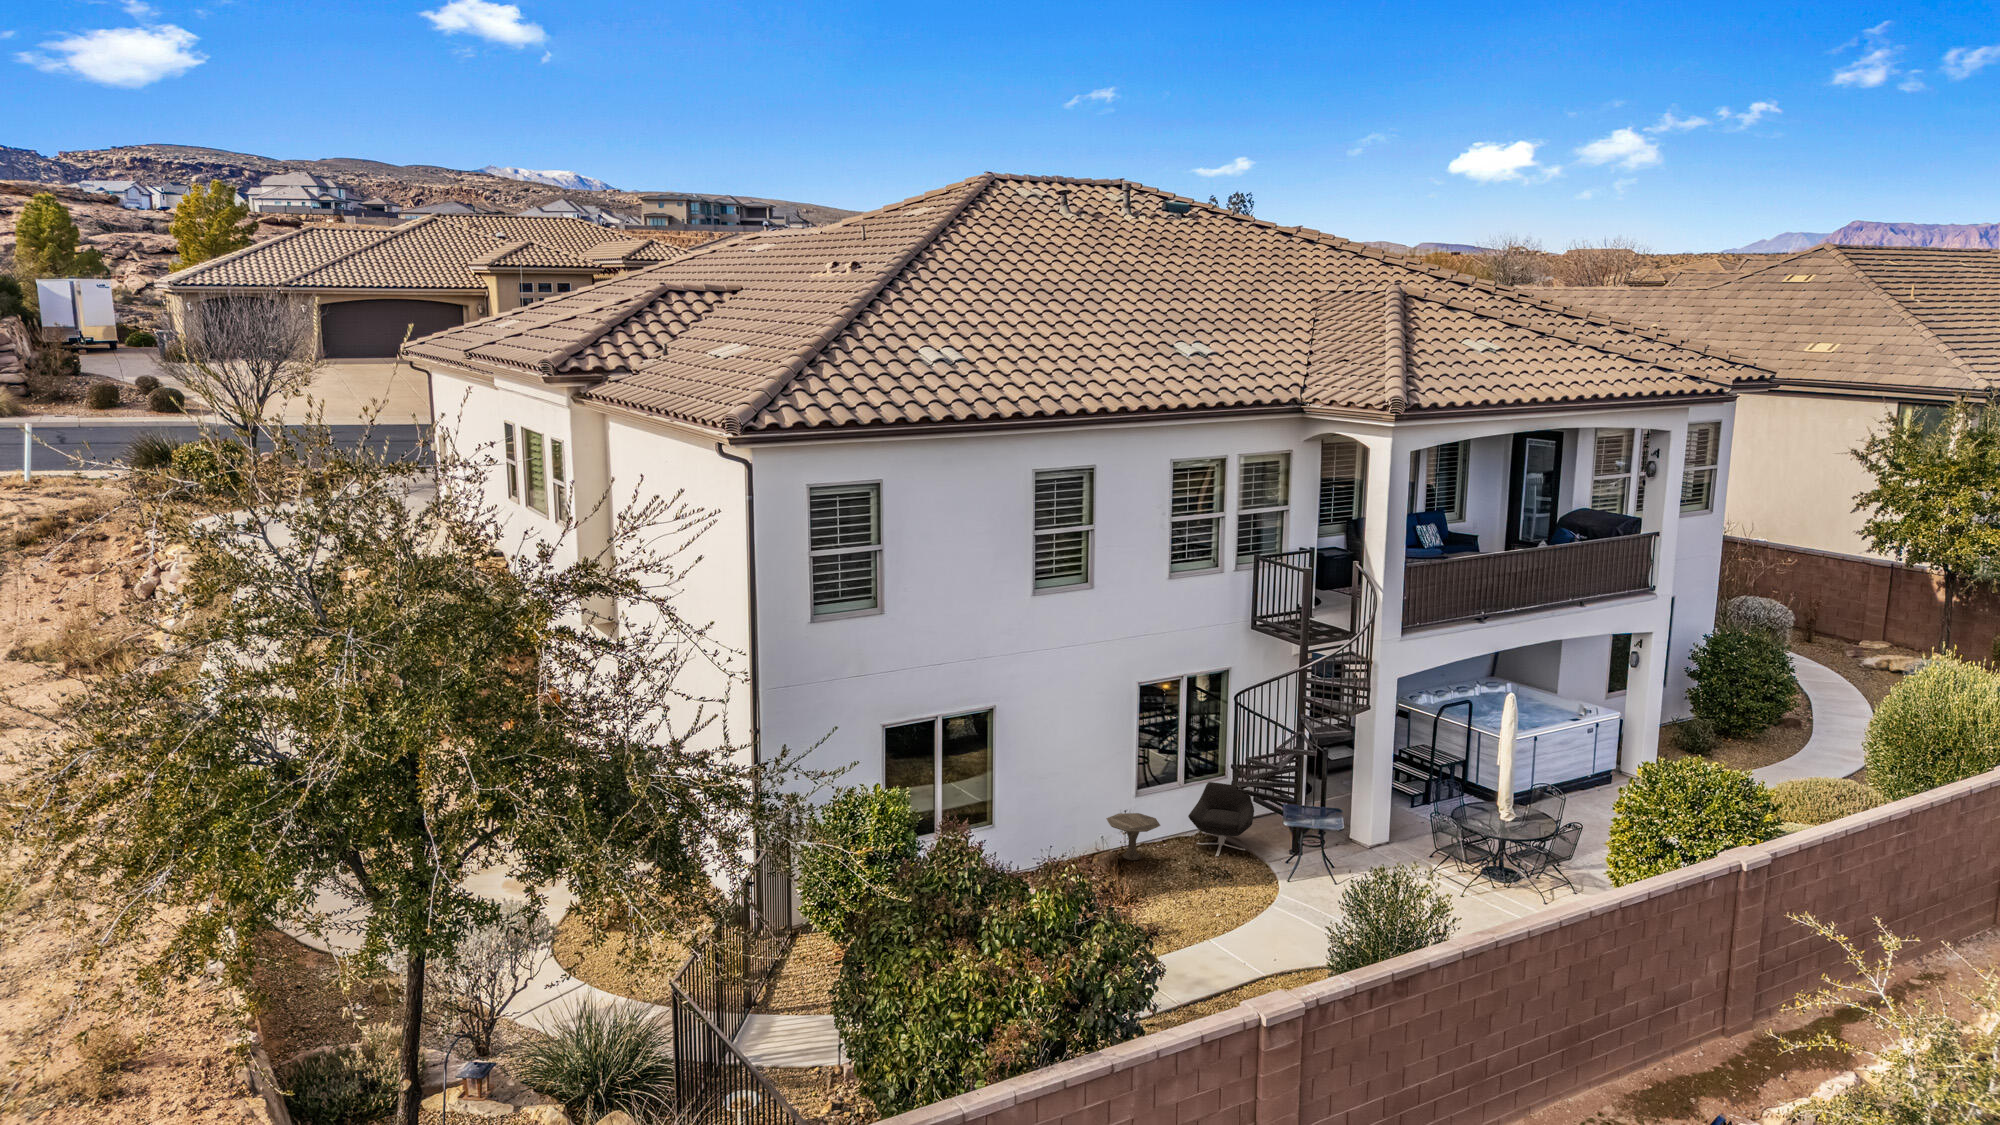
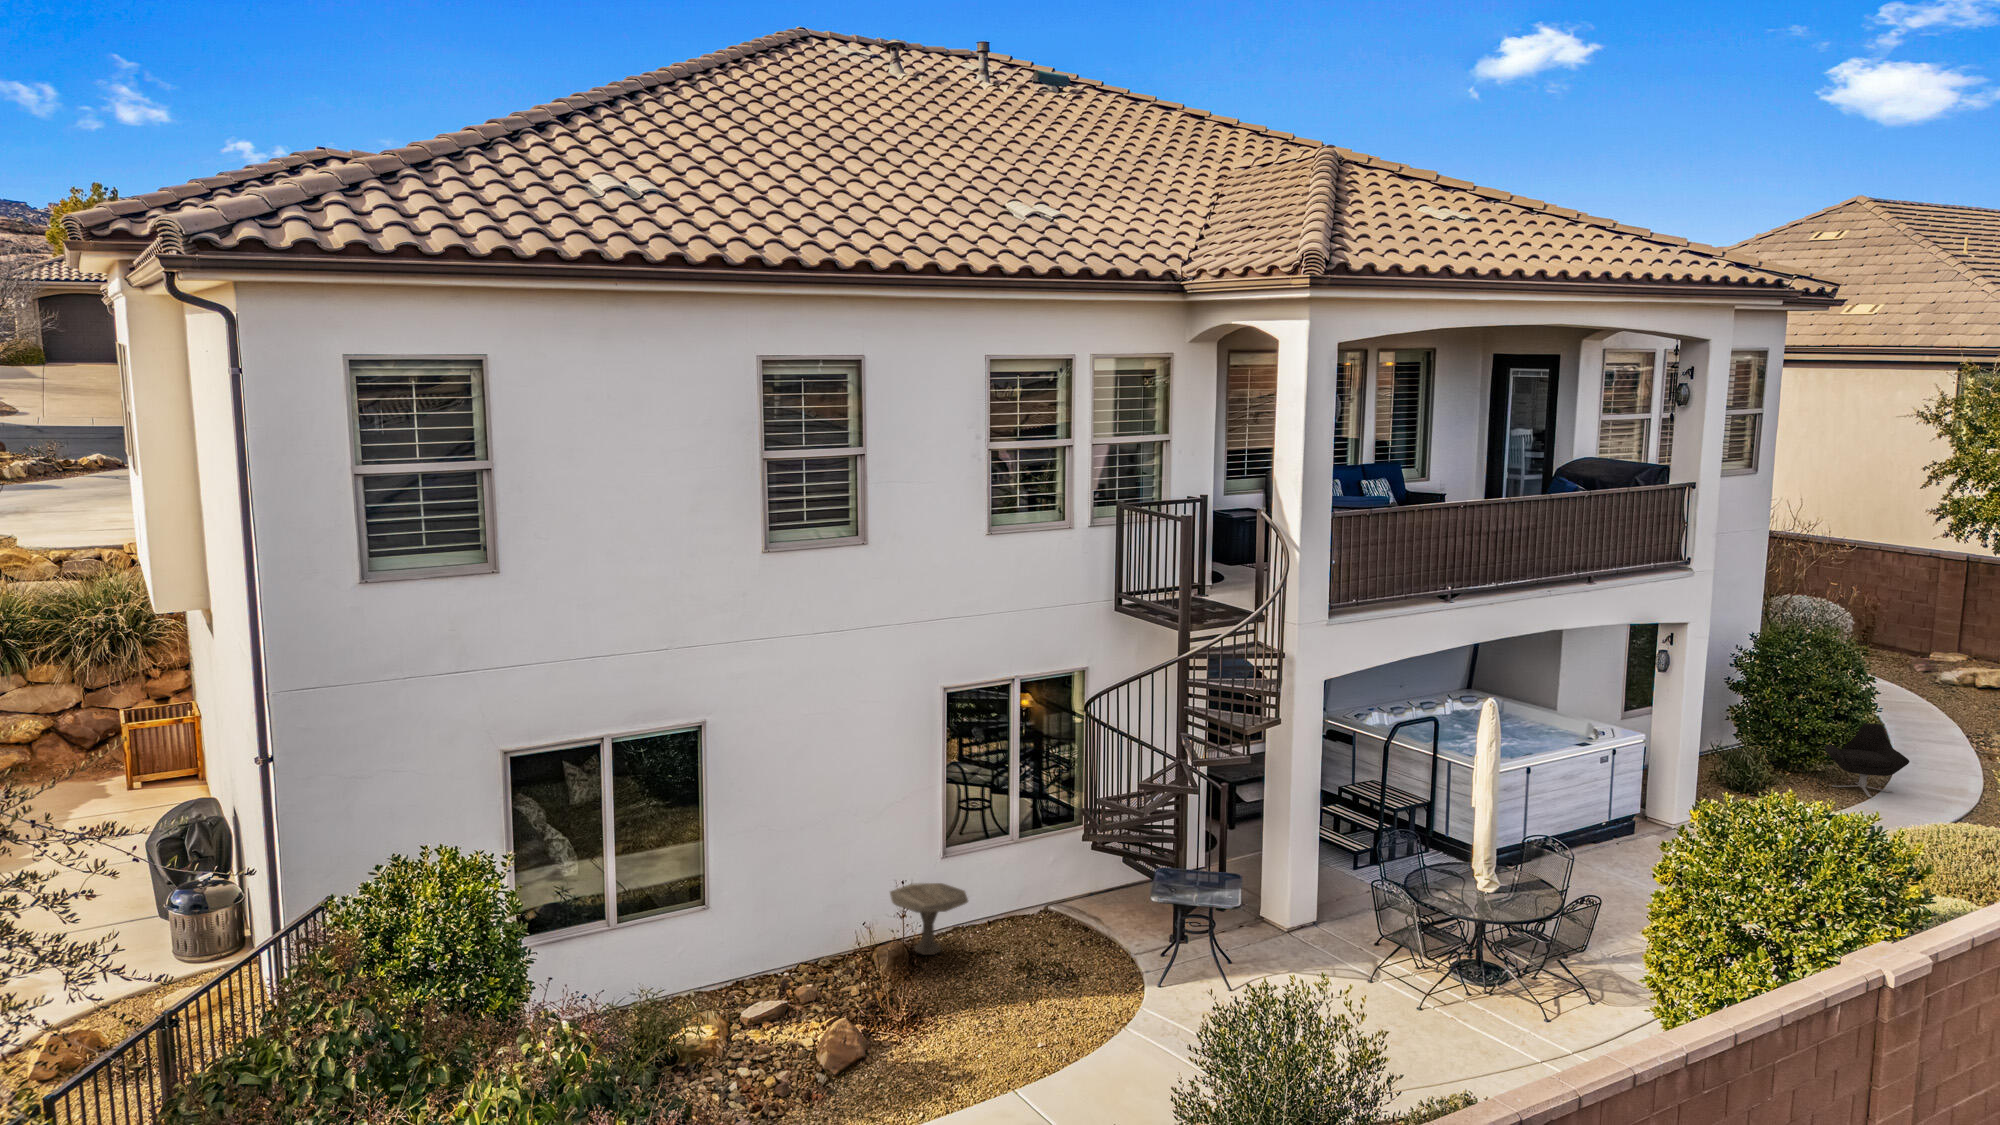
lounge chair: present [1188,782,1254,856] -> present [1825,723,1910,797]

